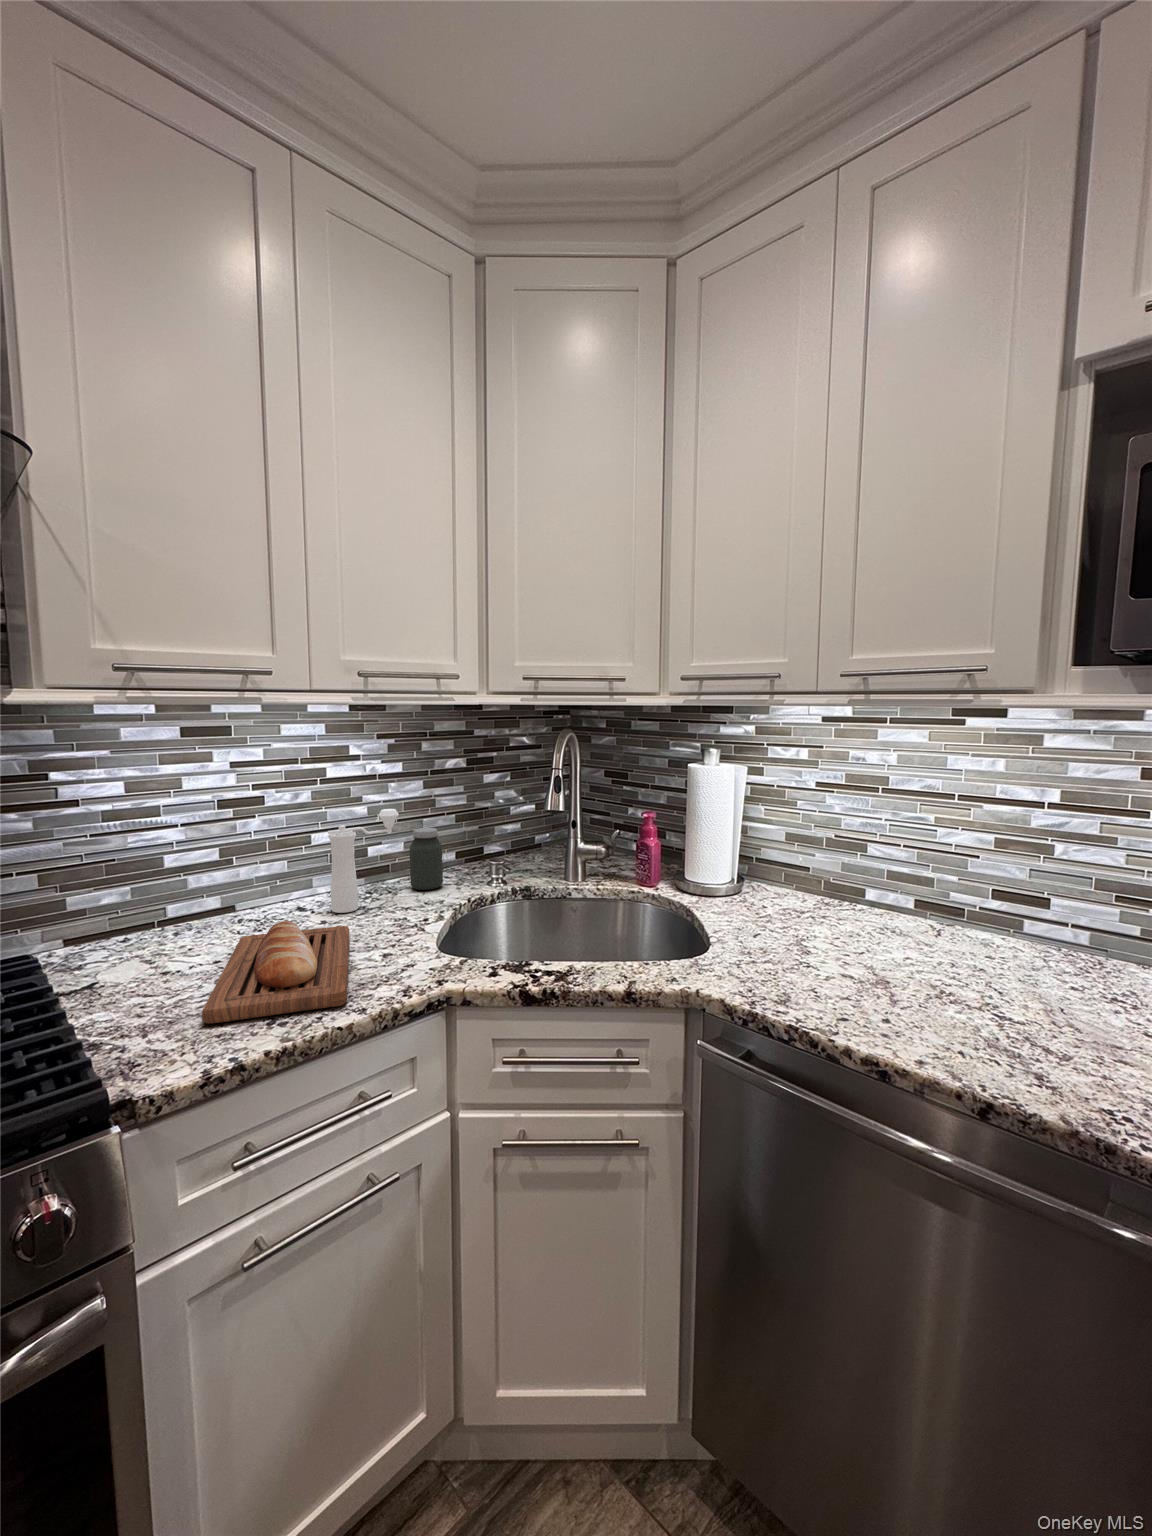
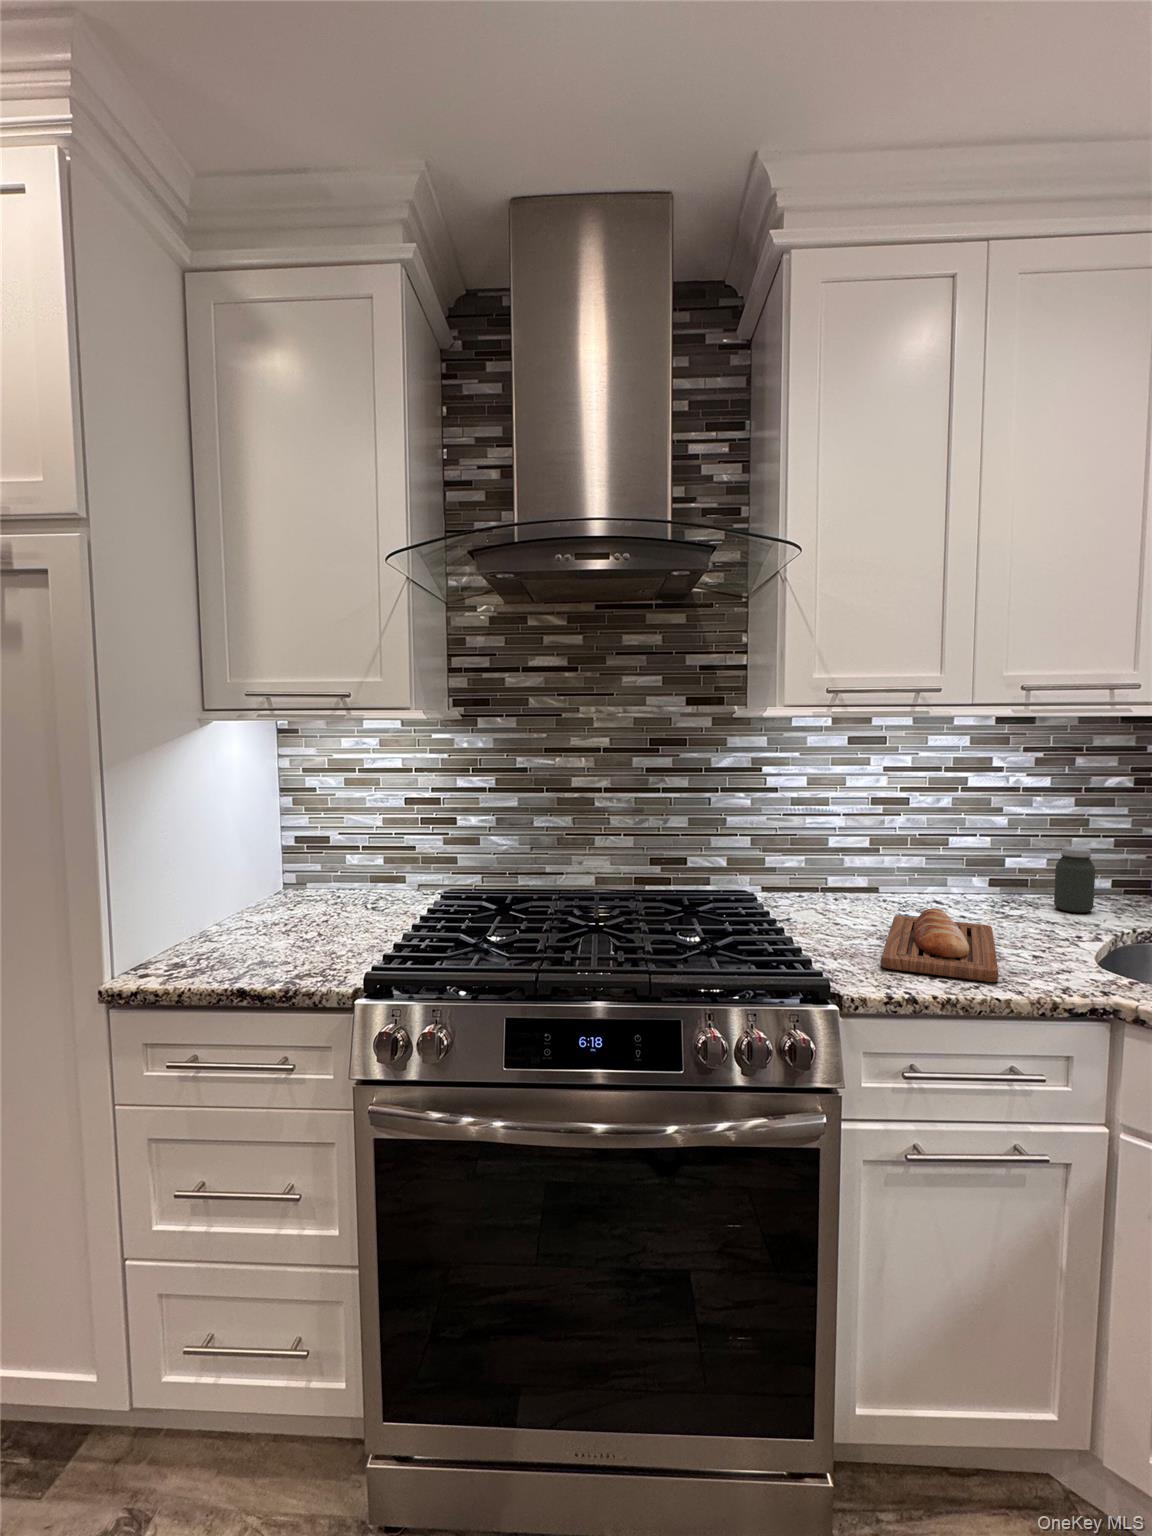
pepper mill: present [328,809,399,913] -> none [970,822,1047,916]

